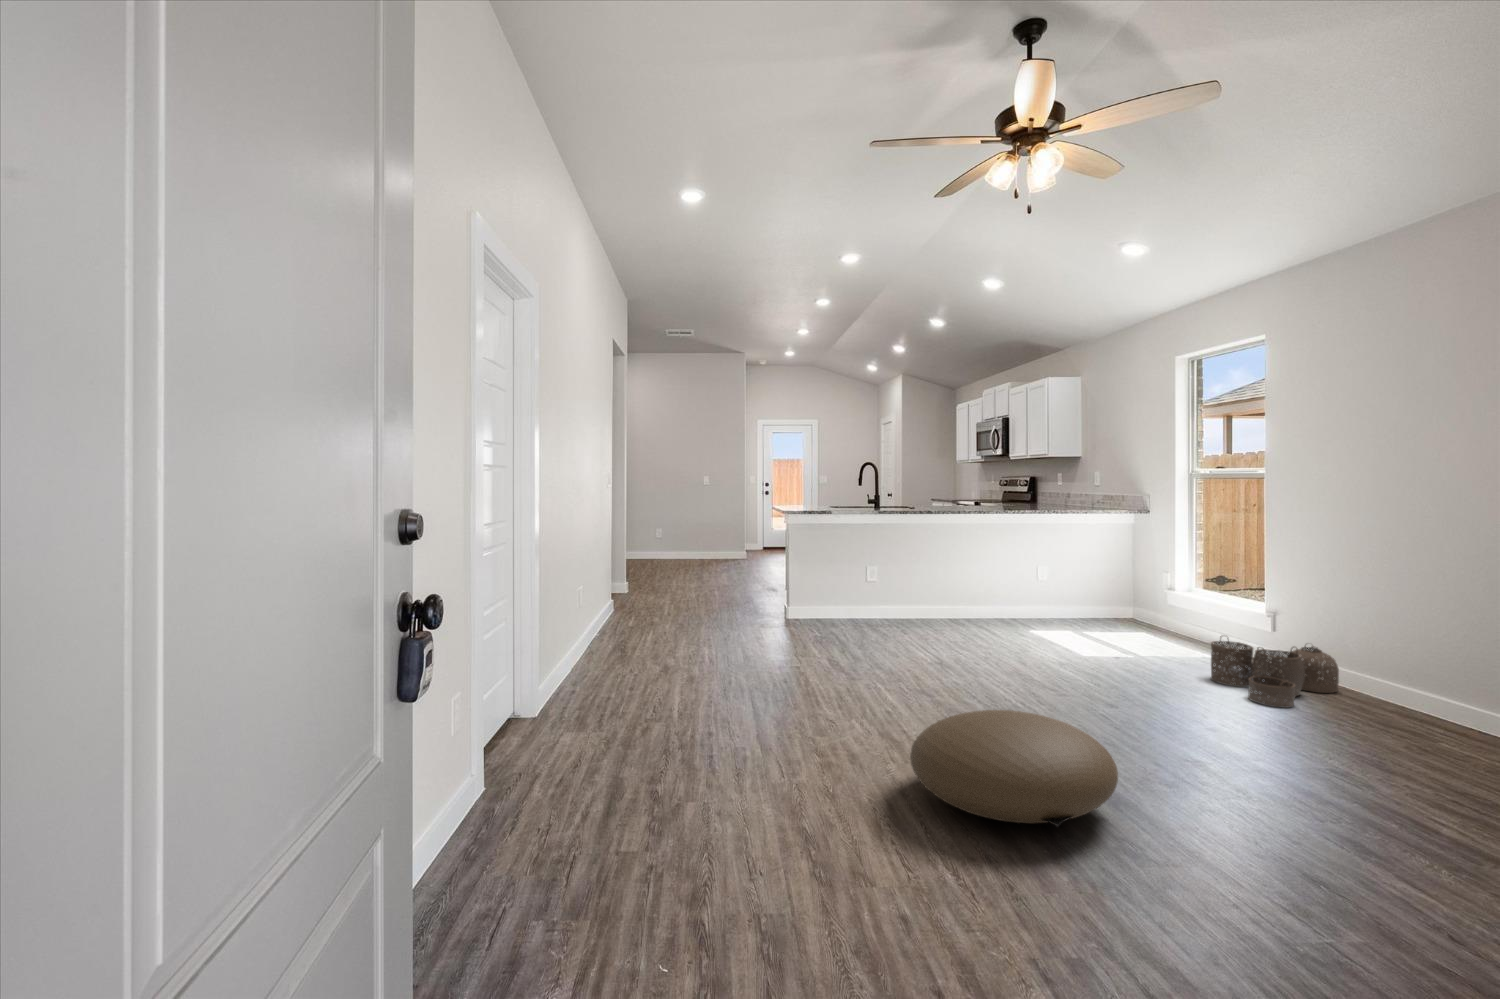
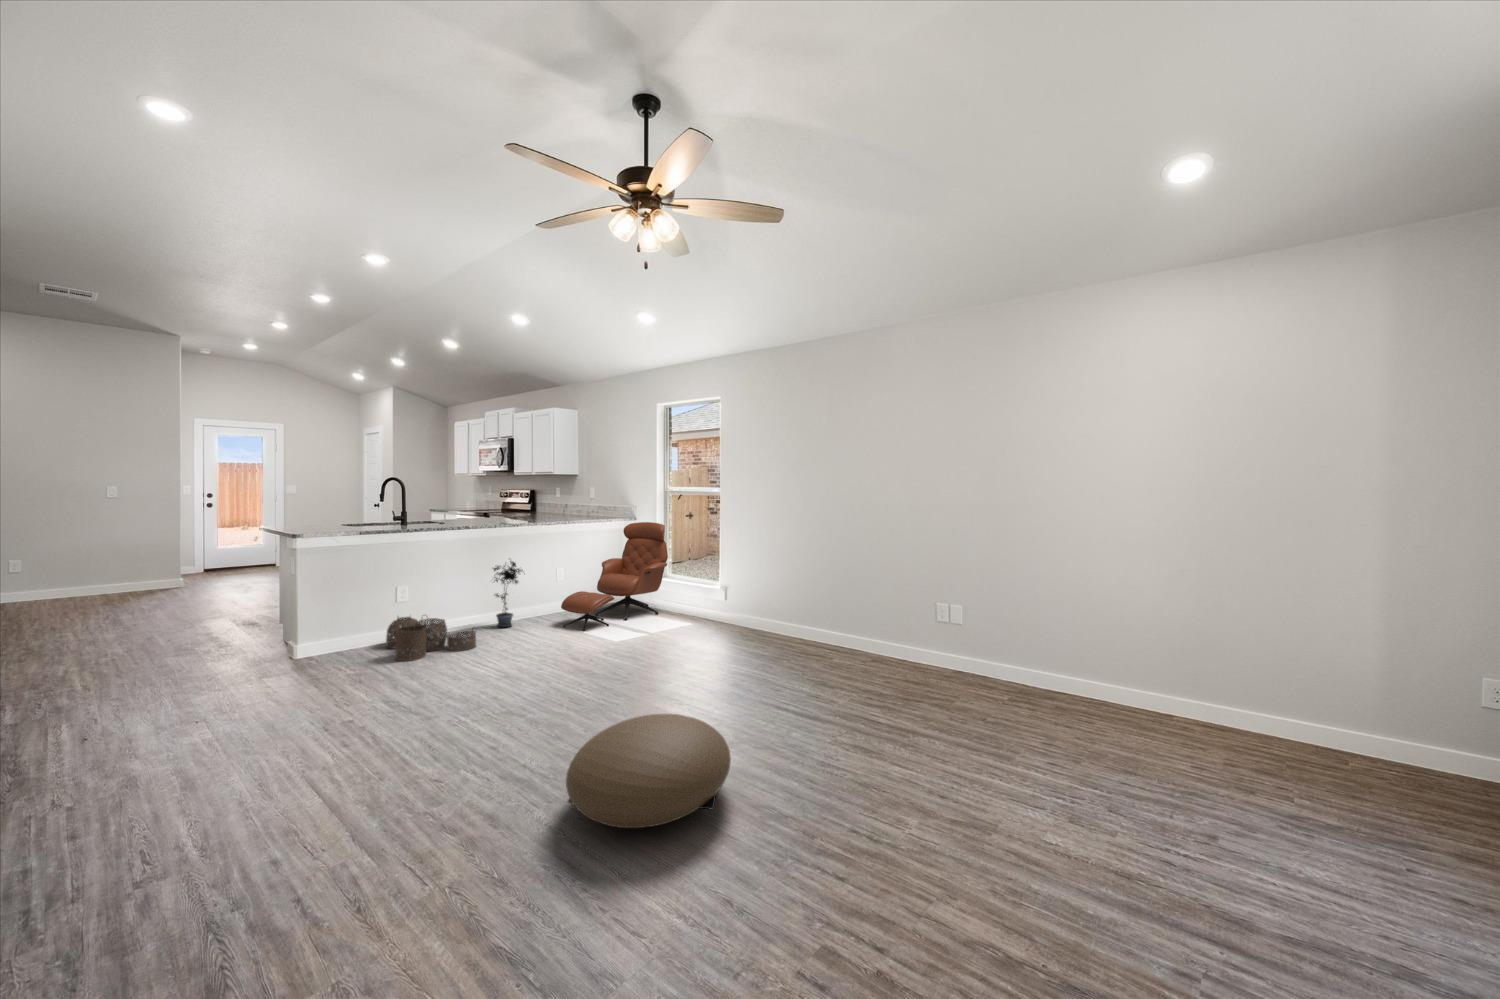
lounge chair: none [1029,515,1188,642] -> present [561,522,668,631]
potted plant: none [952,547,988,623] -> present [493,561,521,627]
woven basket: present [1211,636,1339,707] -> present [386,615,476,661]

